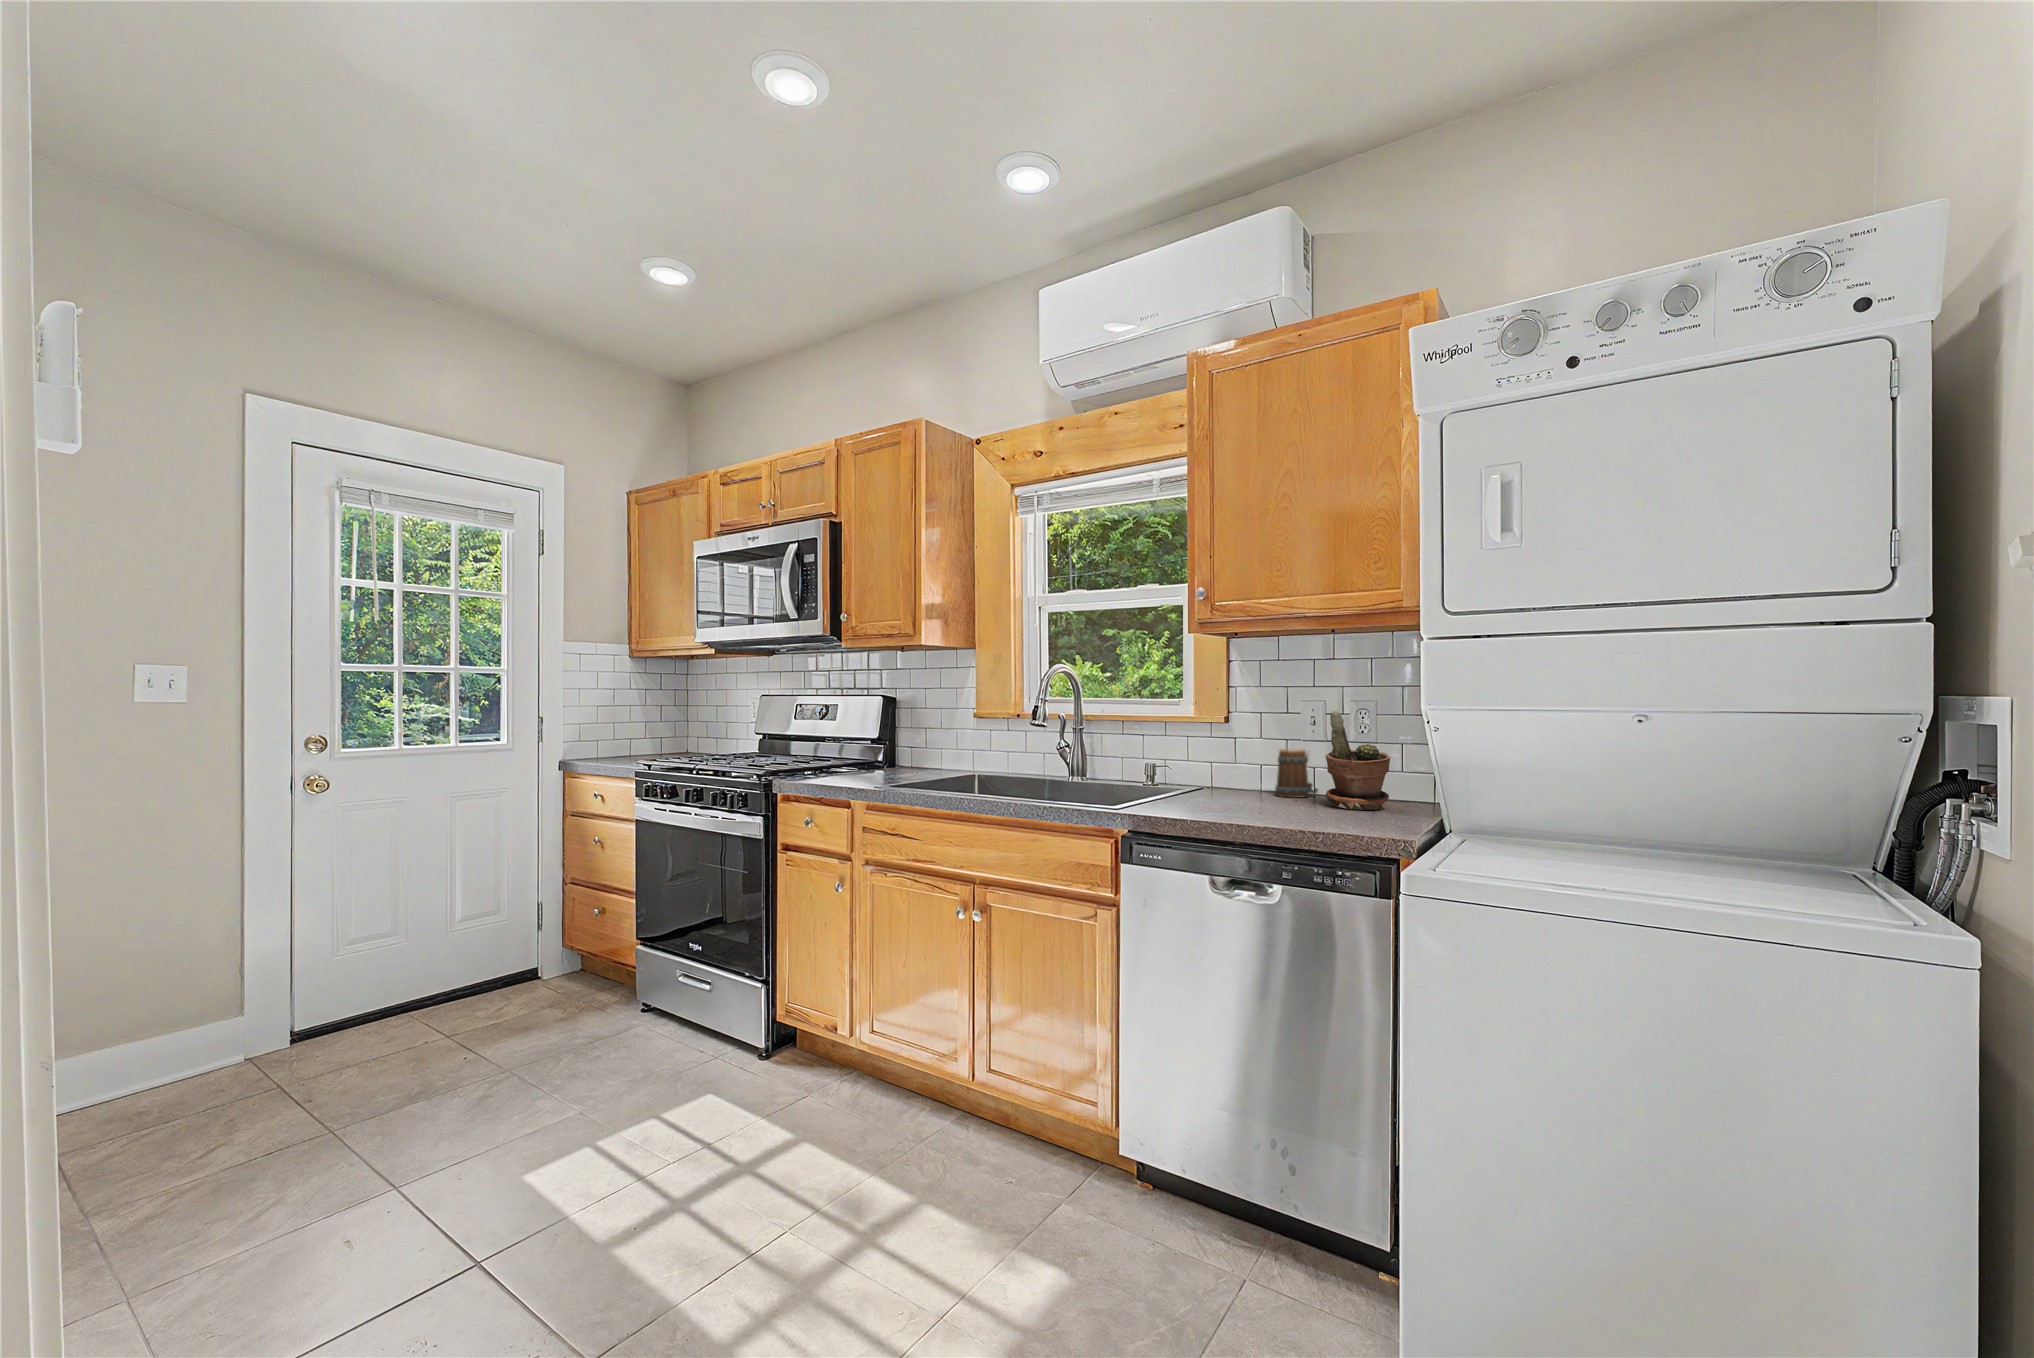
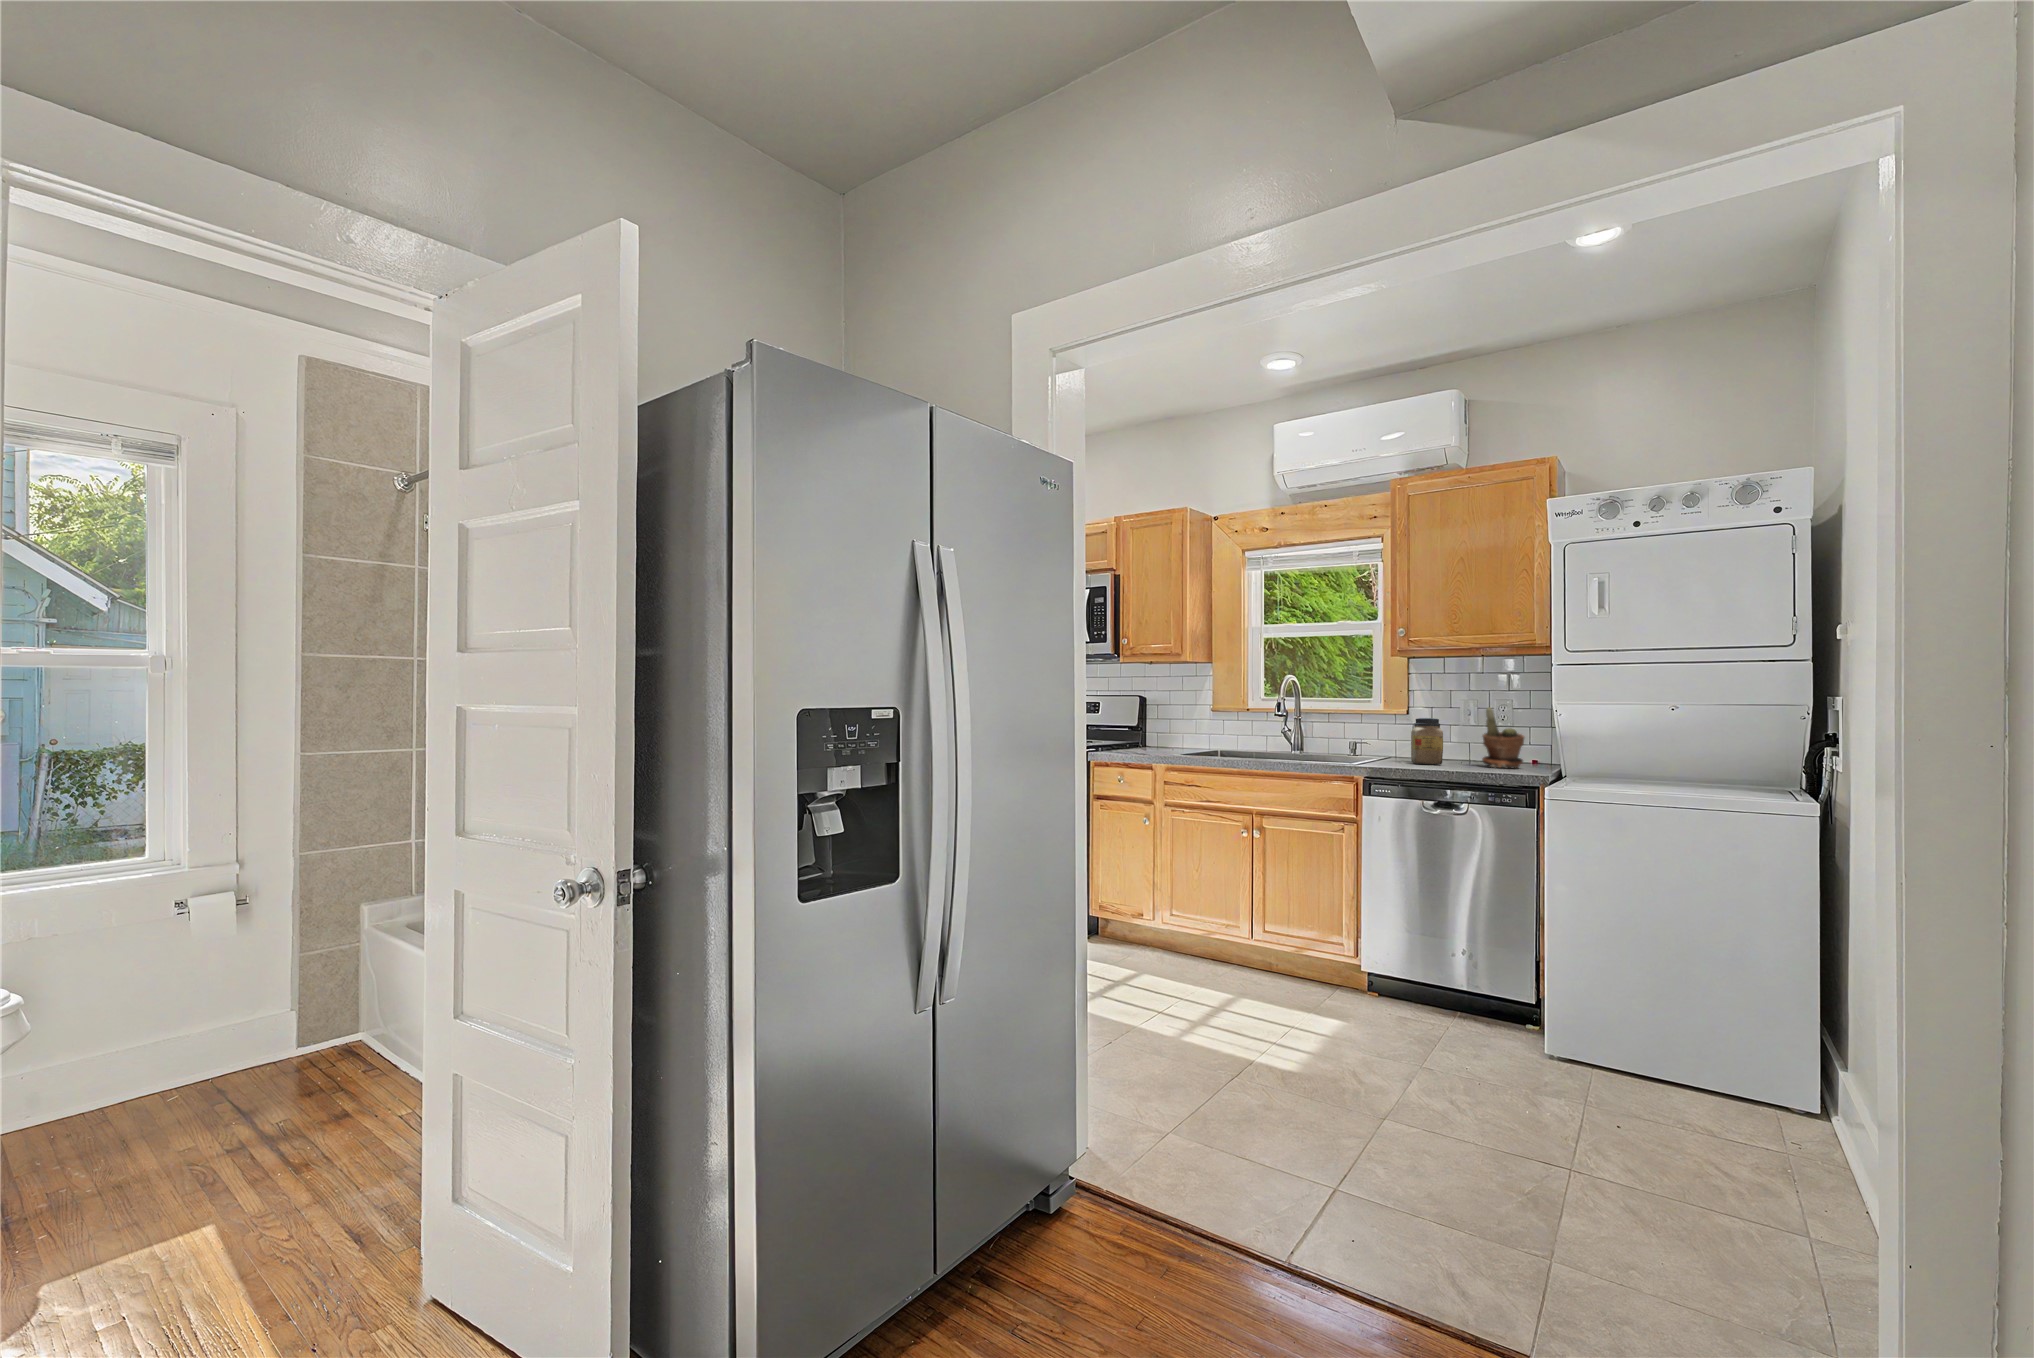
jar: none [1222,728,1267,802] -> present [1411,718,1443,764]
mug: present [1275,749,1318,798] -> none [1443,733,1477,764]

